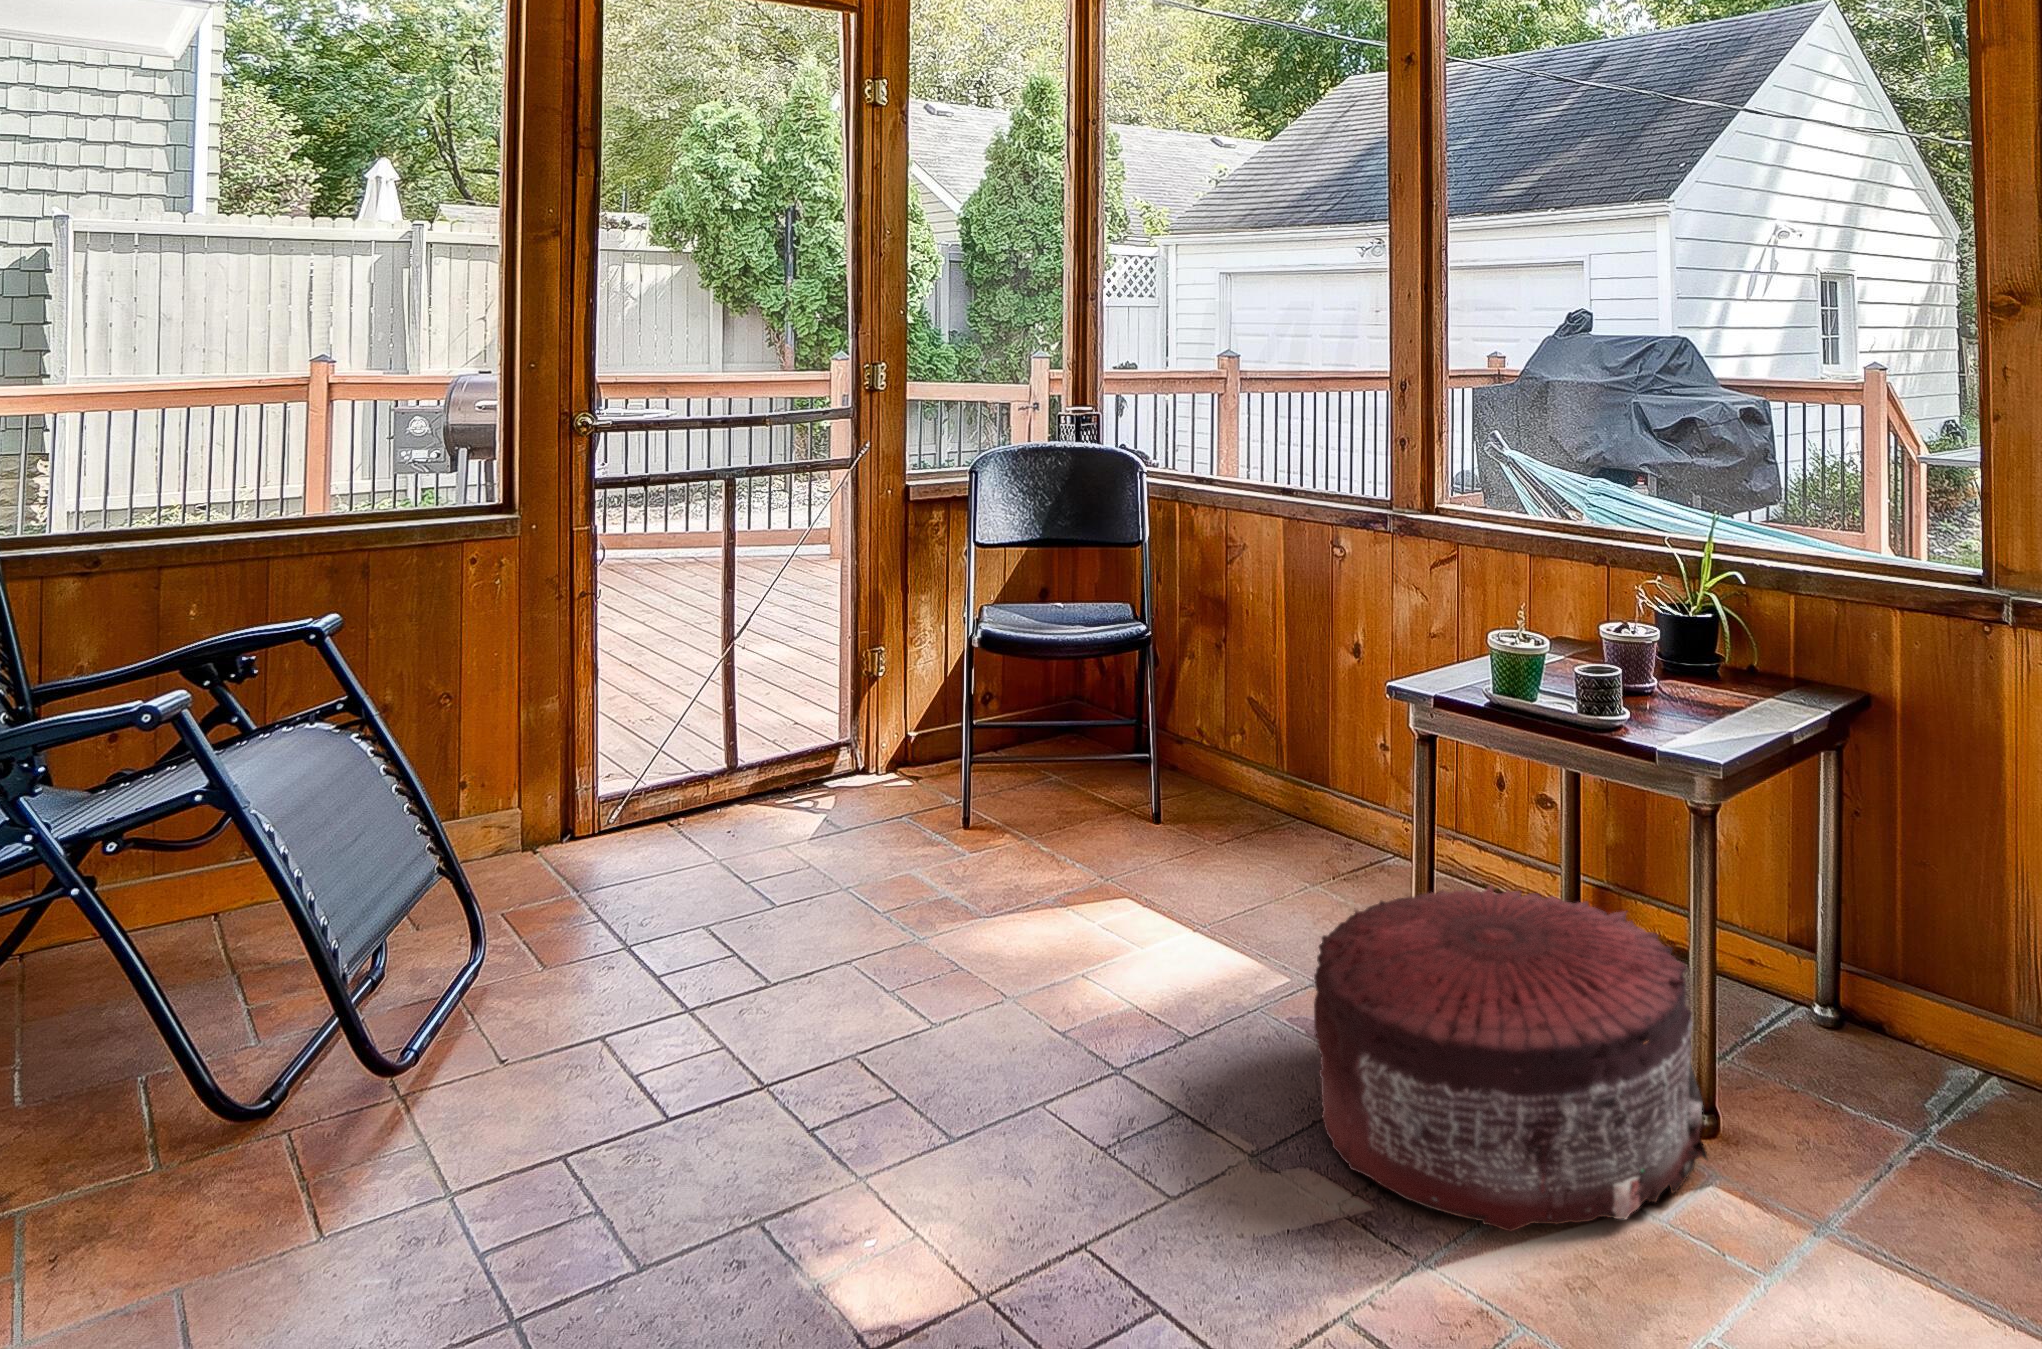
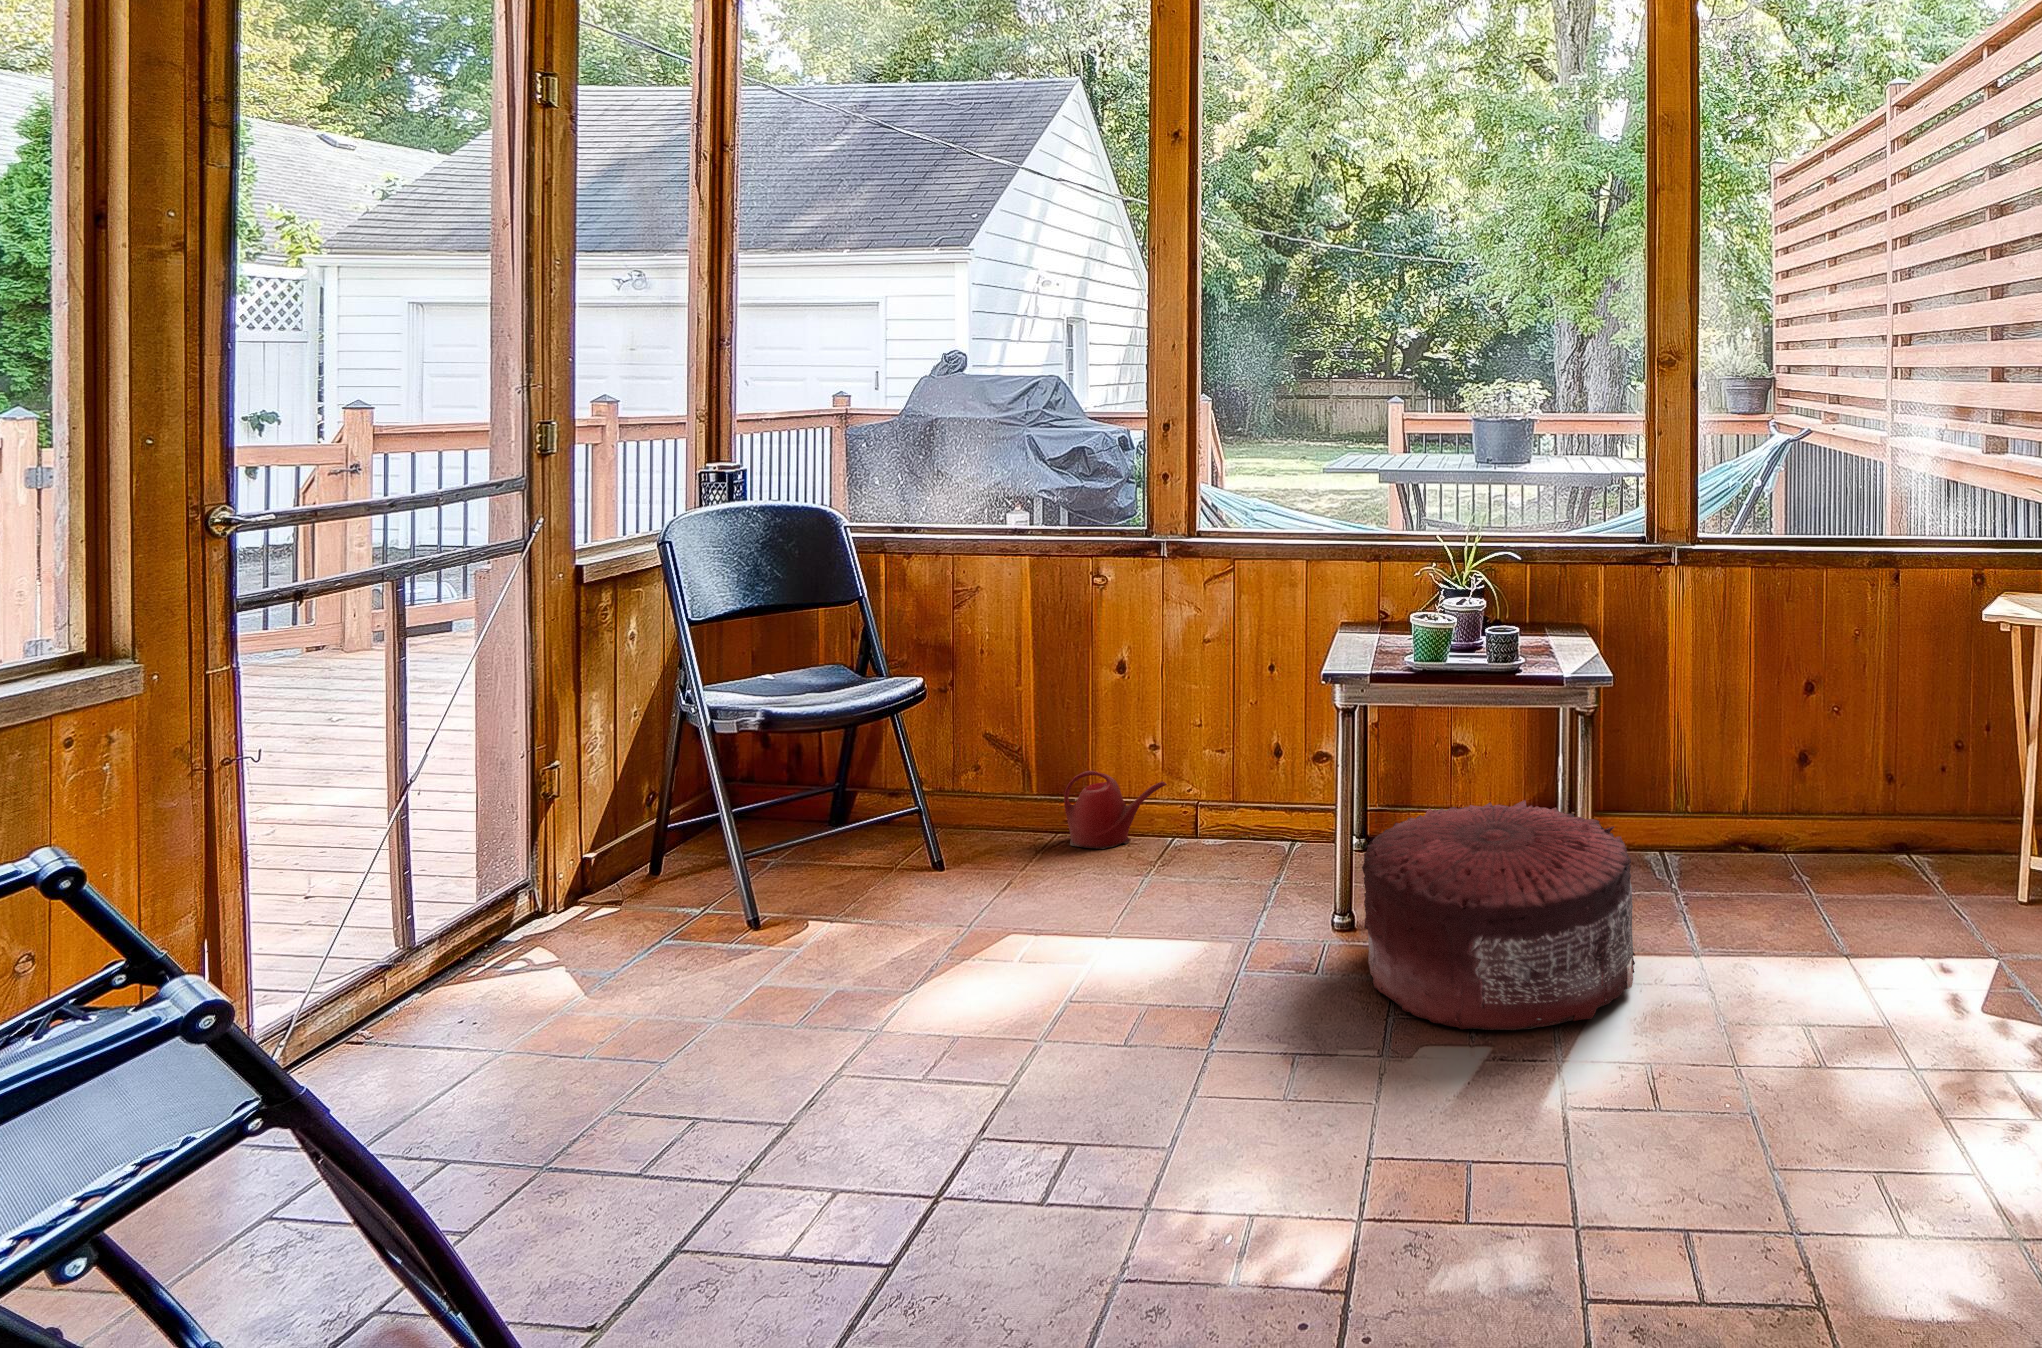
watering can: none [1281,759,1369,848] -> present [1064,771,1167,849]

